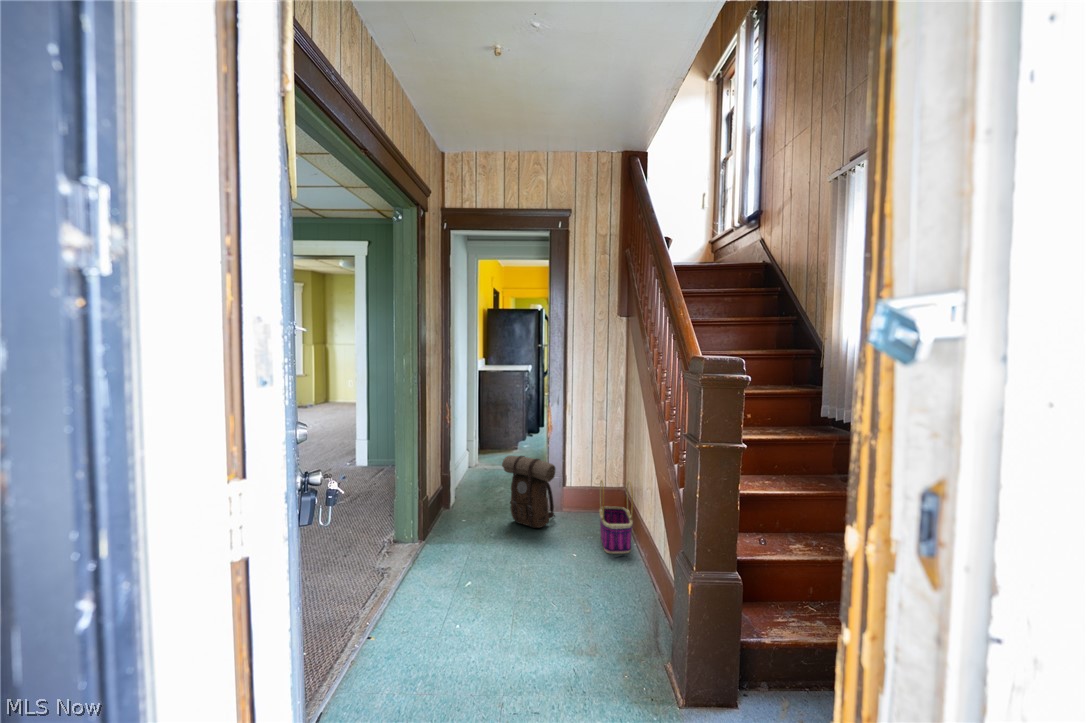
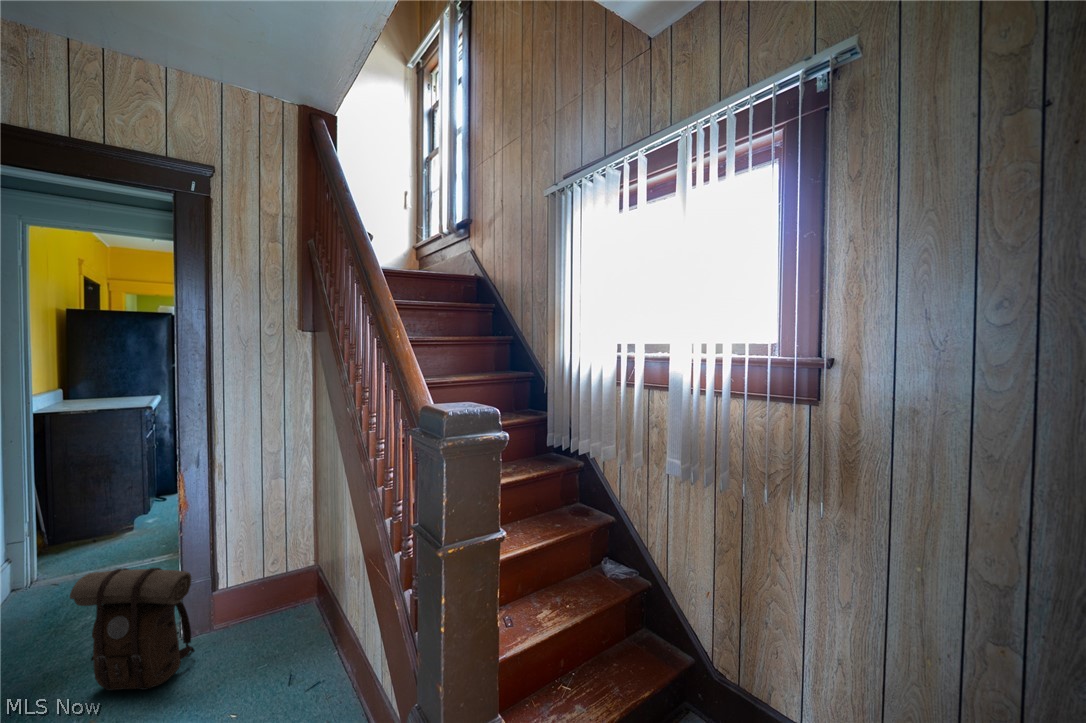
basket: present [599,480,633,554] -> none [275,565,329,690]

